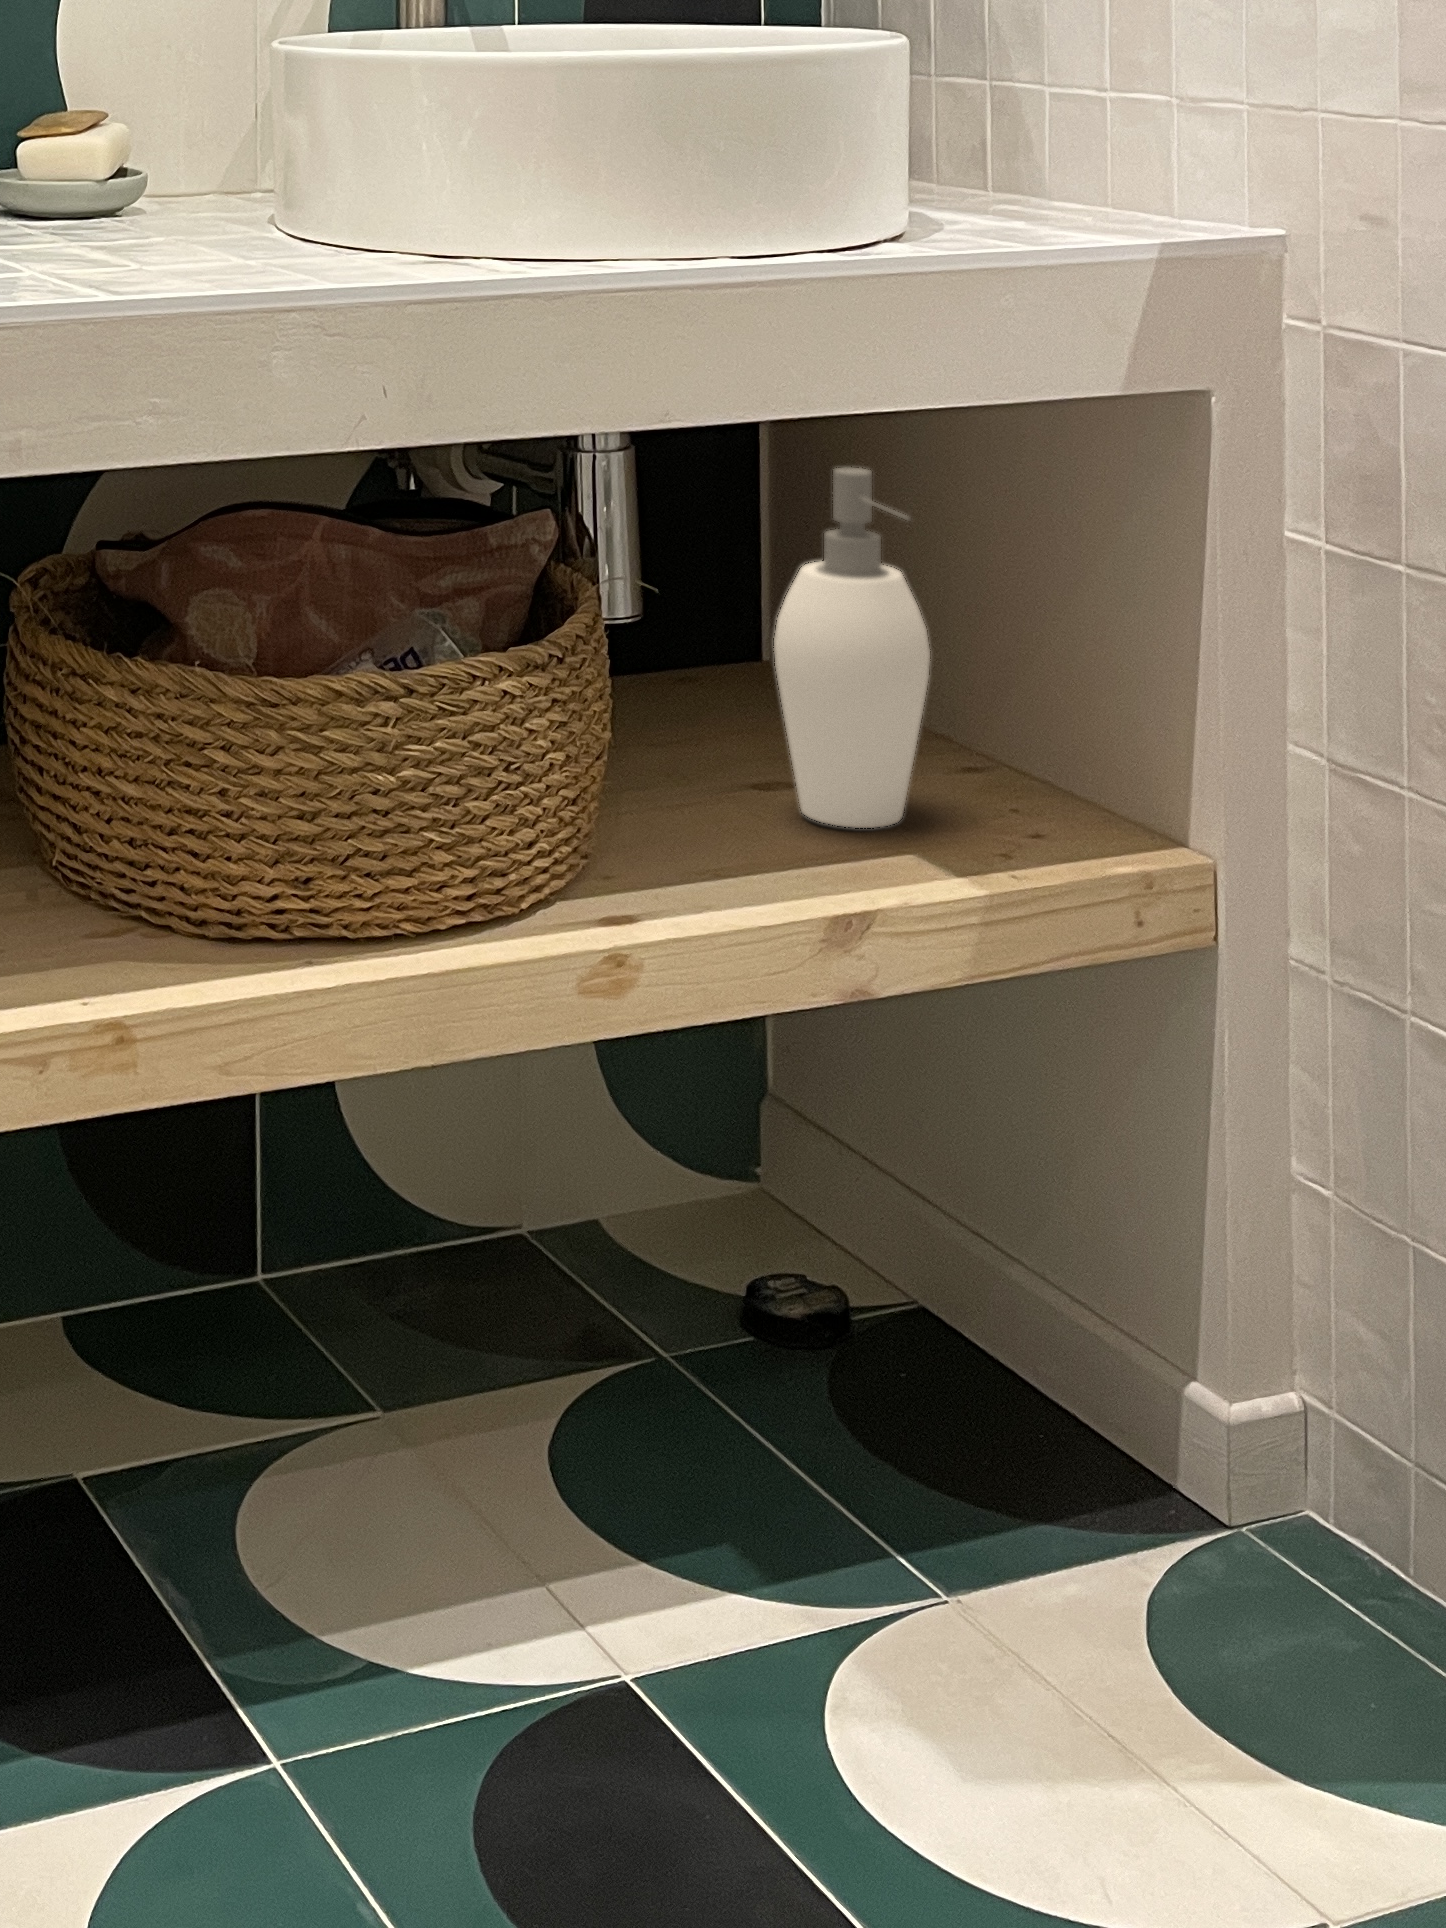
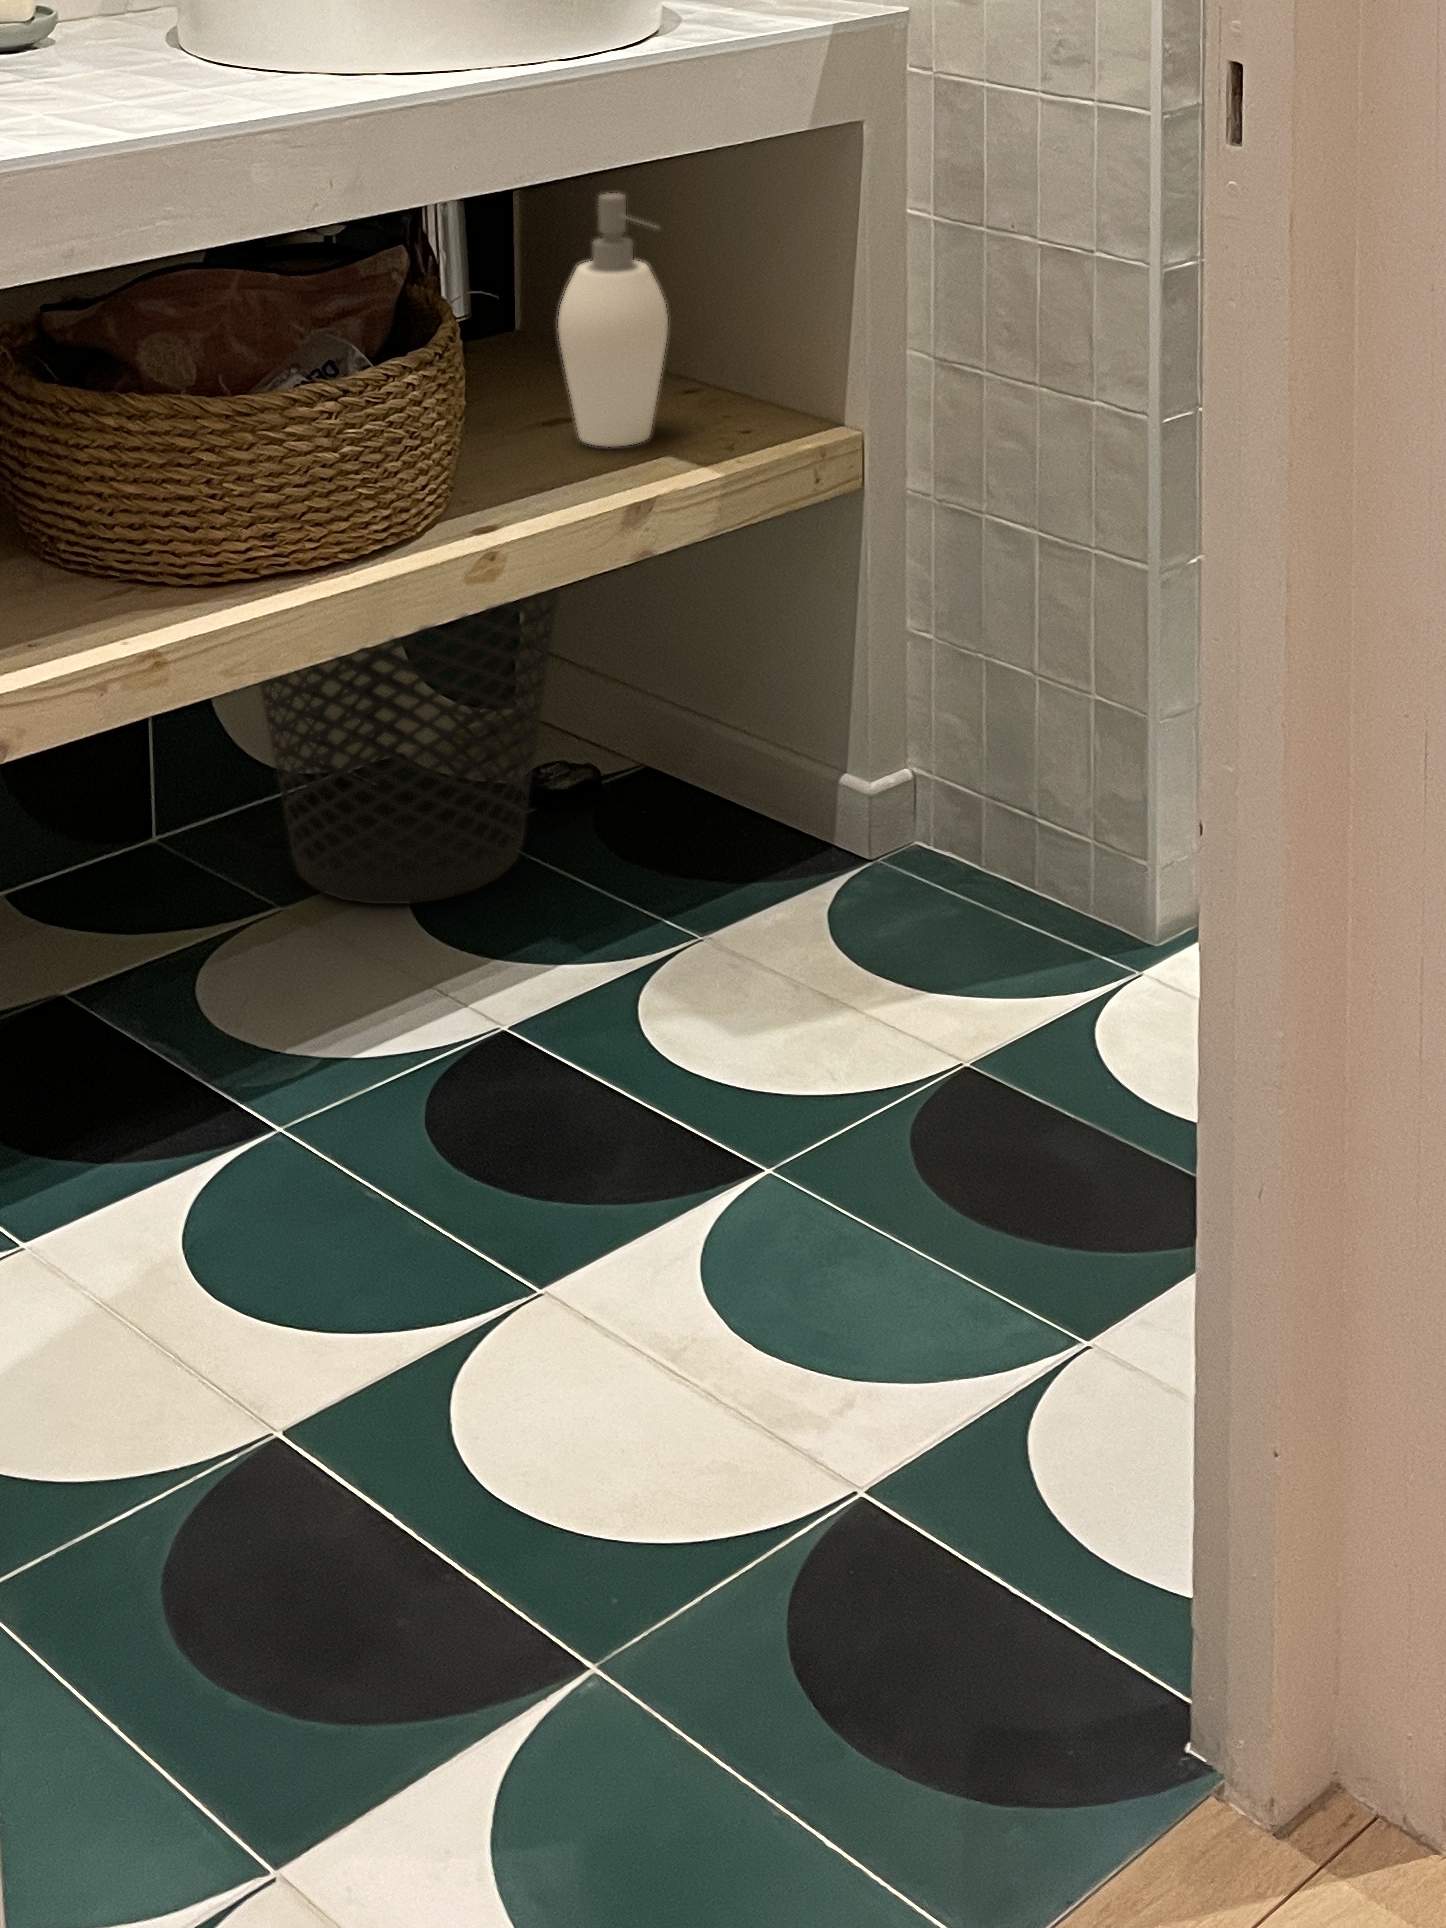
wastebasket: none [341,851,784,1442] -> present [260,589,557,904]

